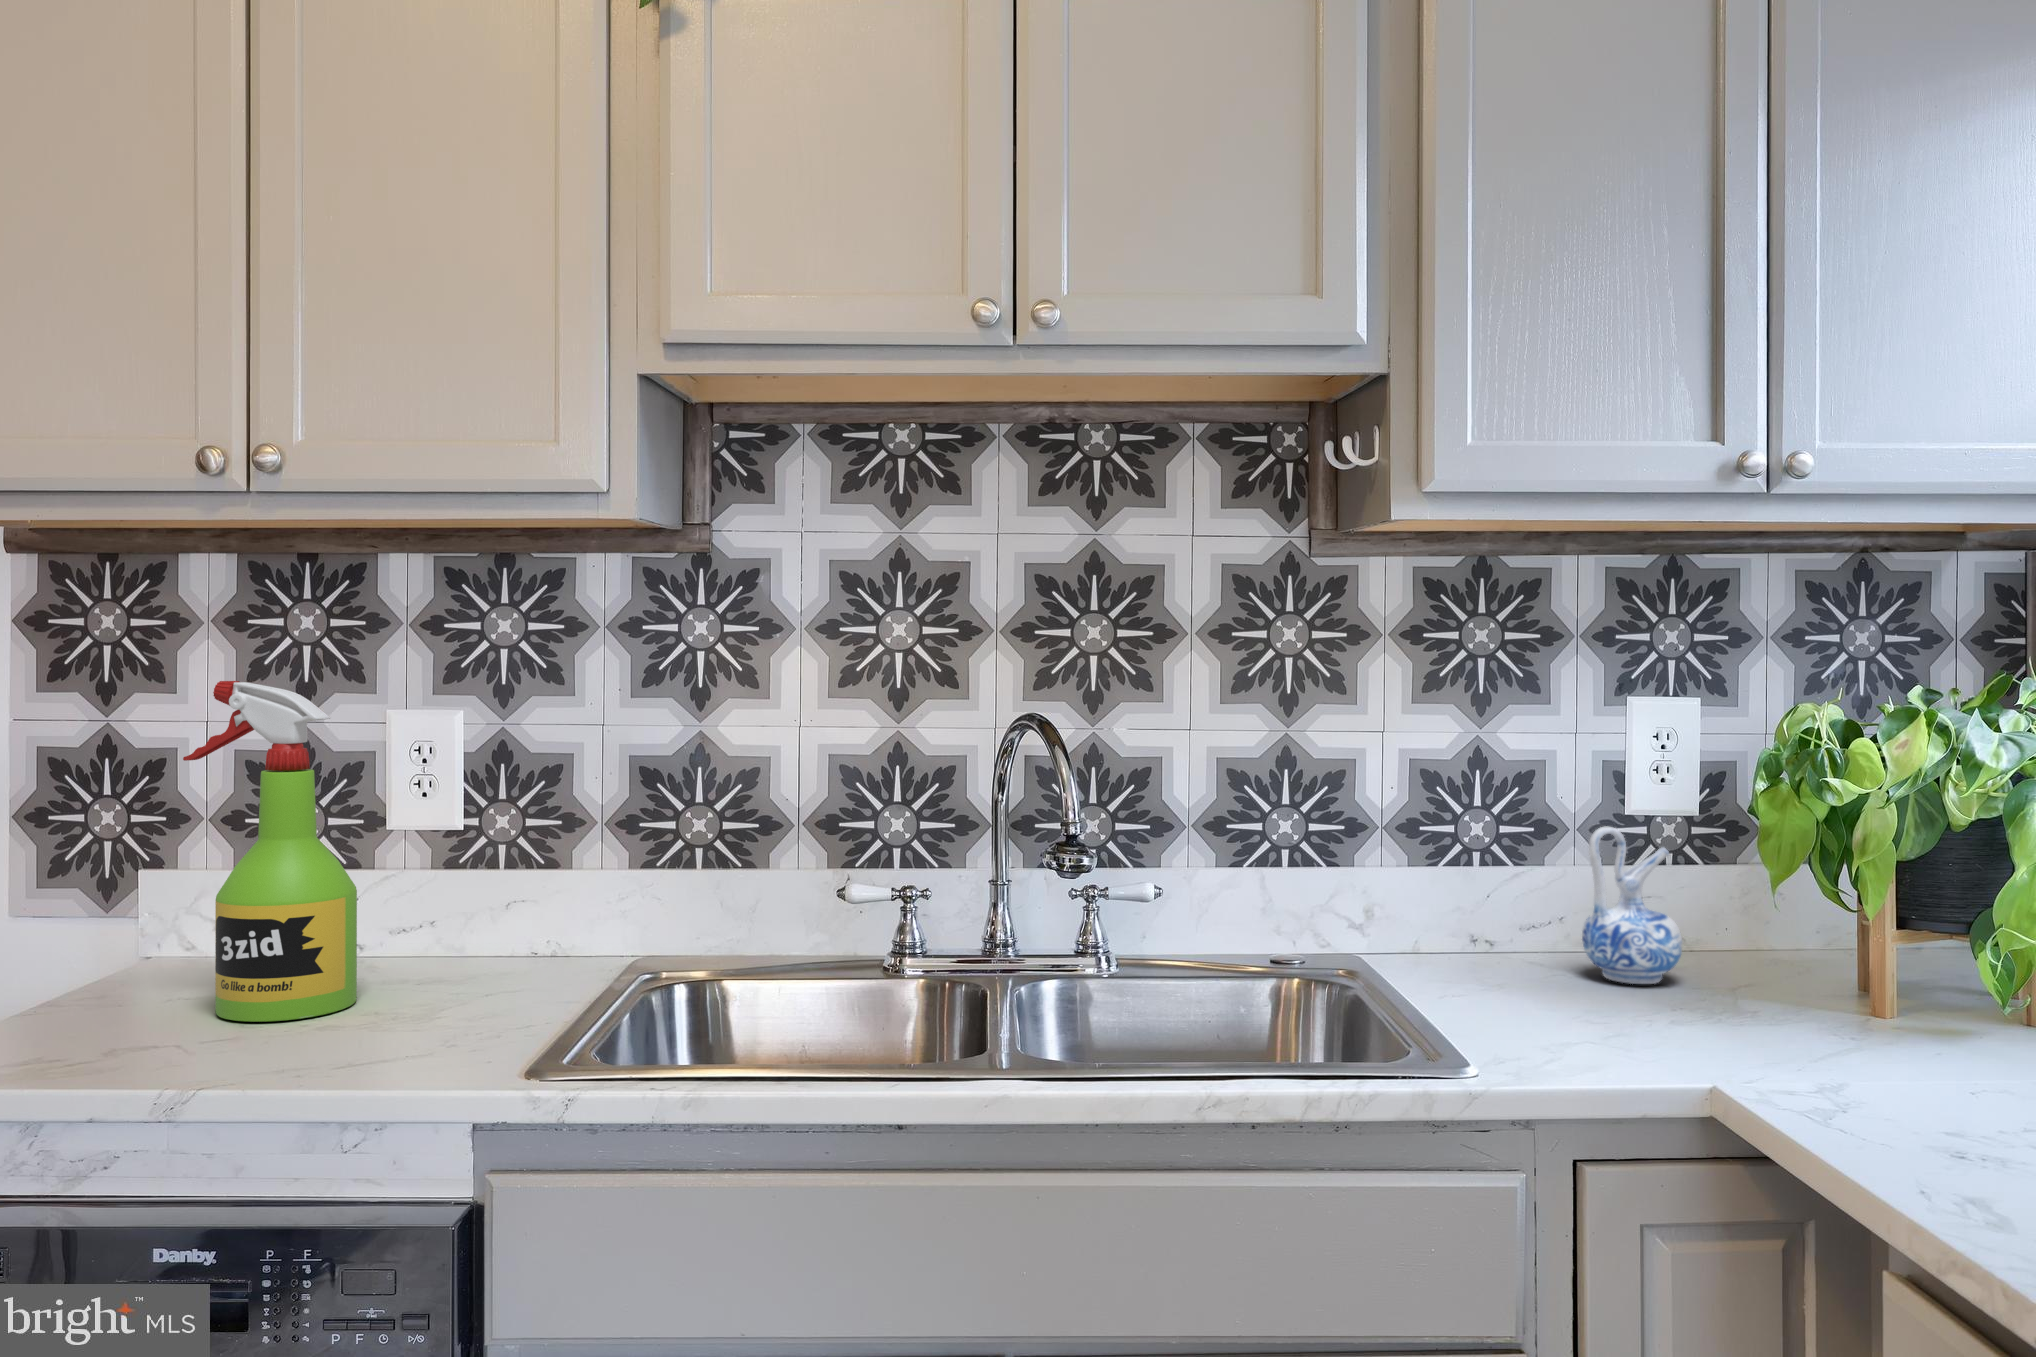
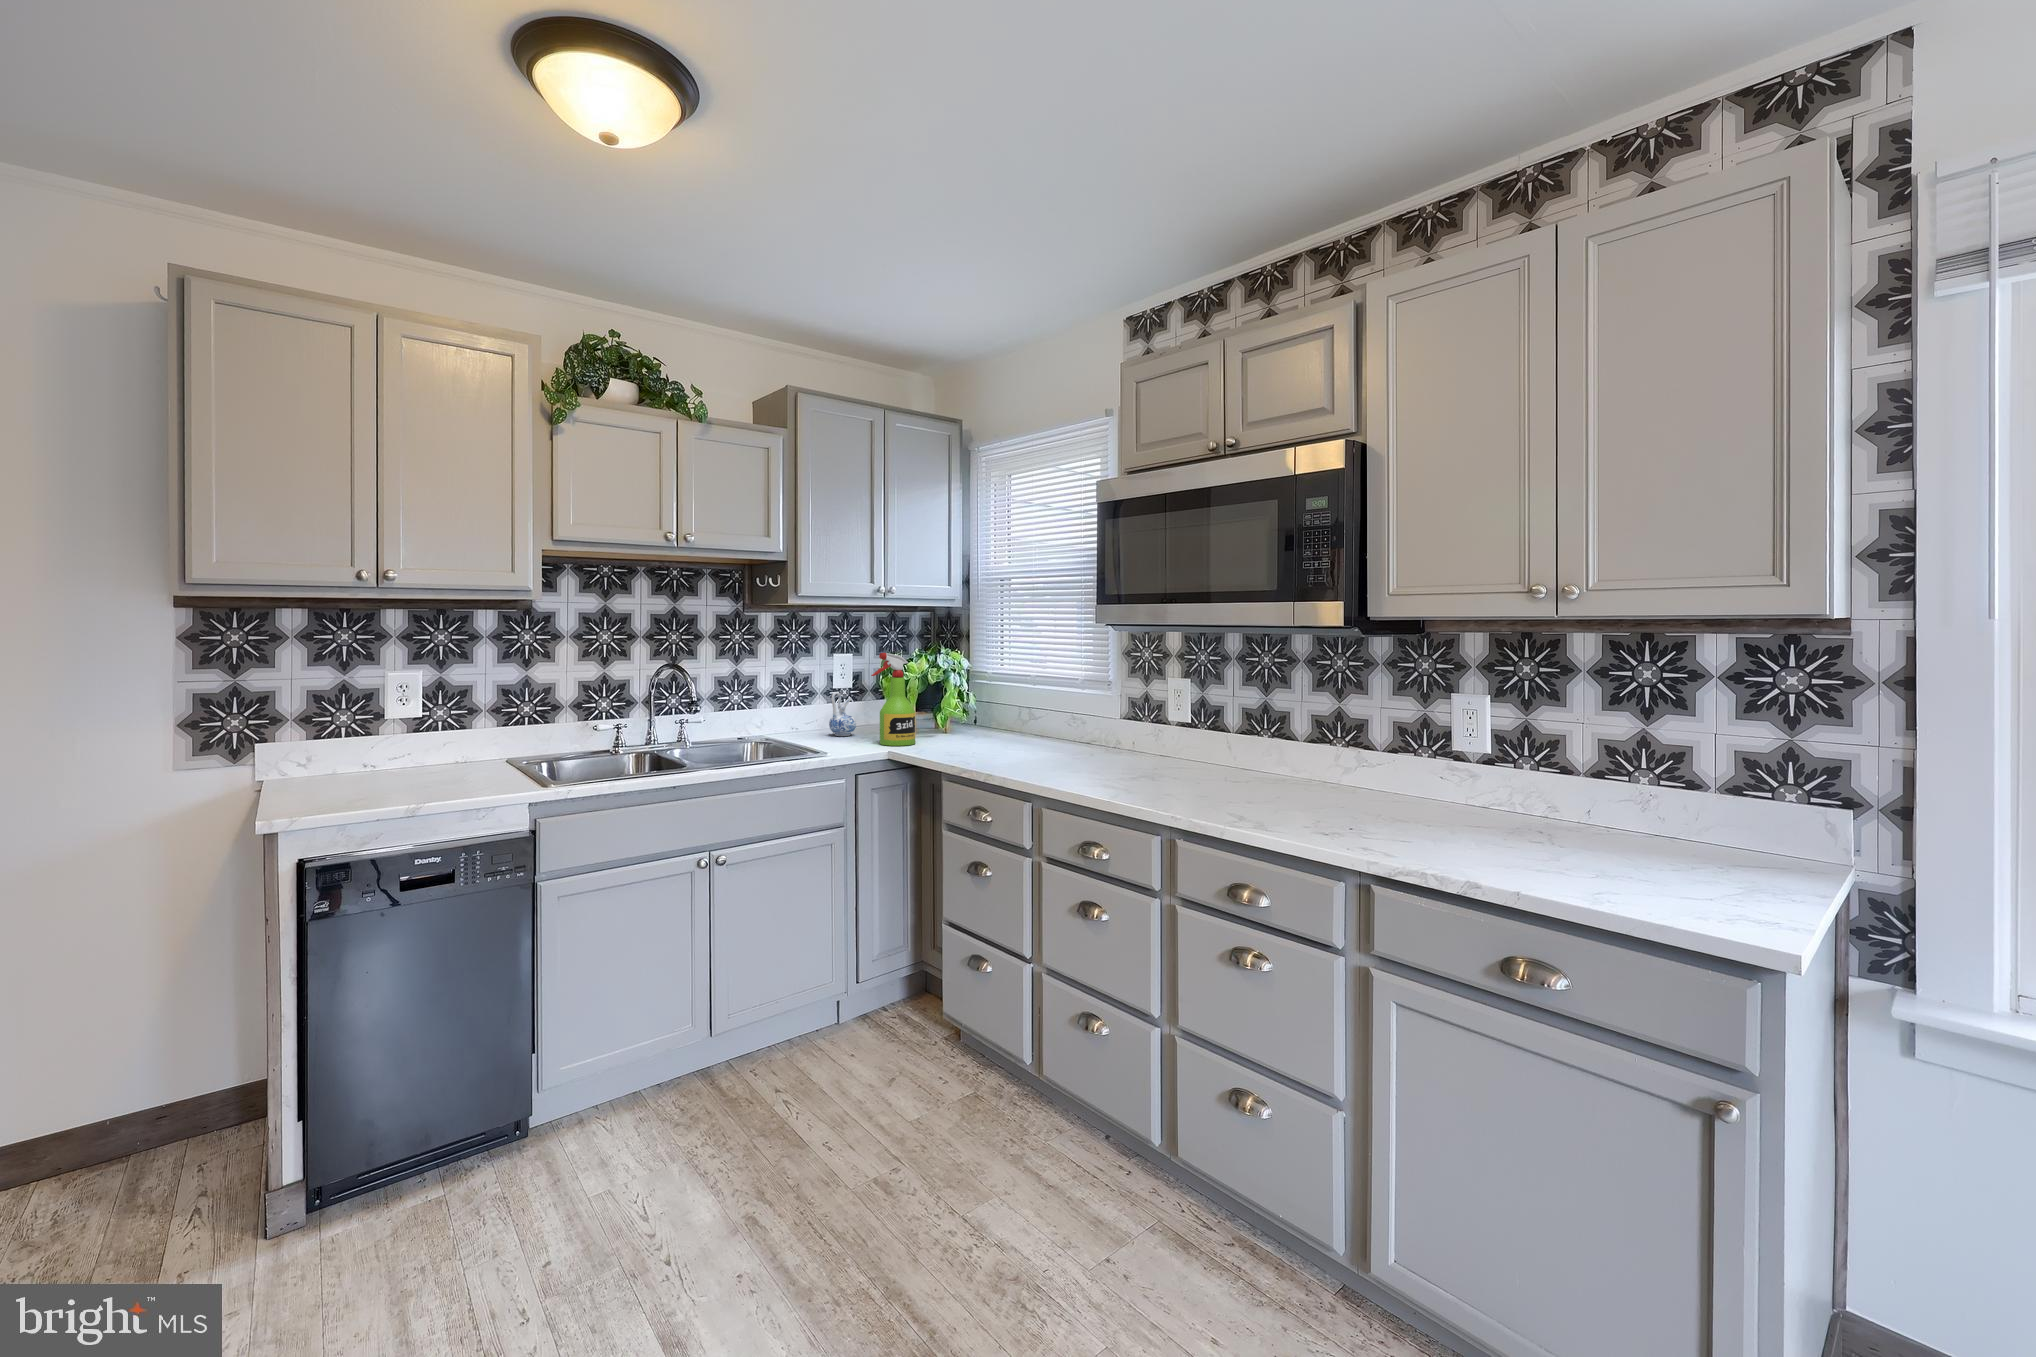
spray bottle: present [183,681,357,1022] -> present [871,653,915,746]

